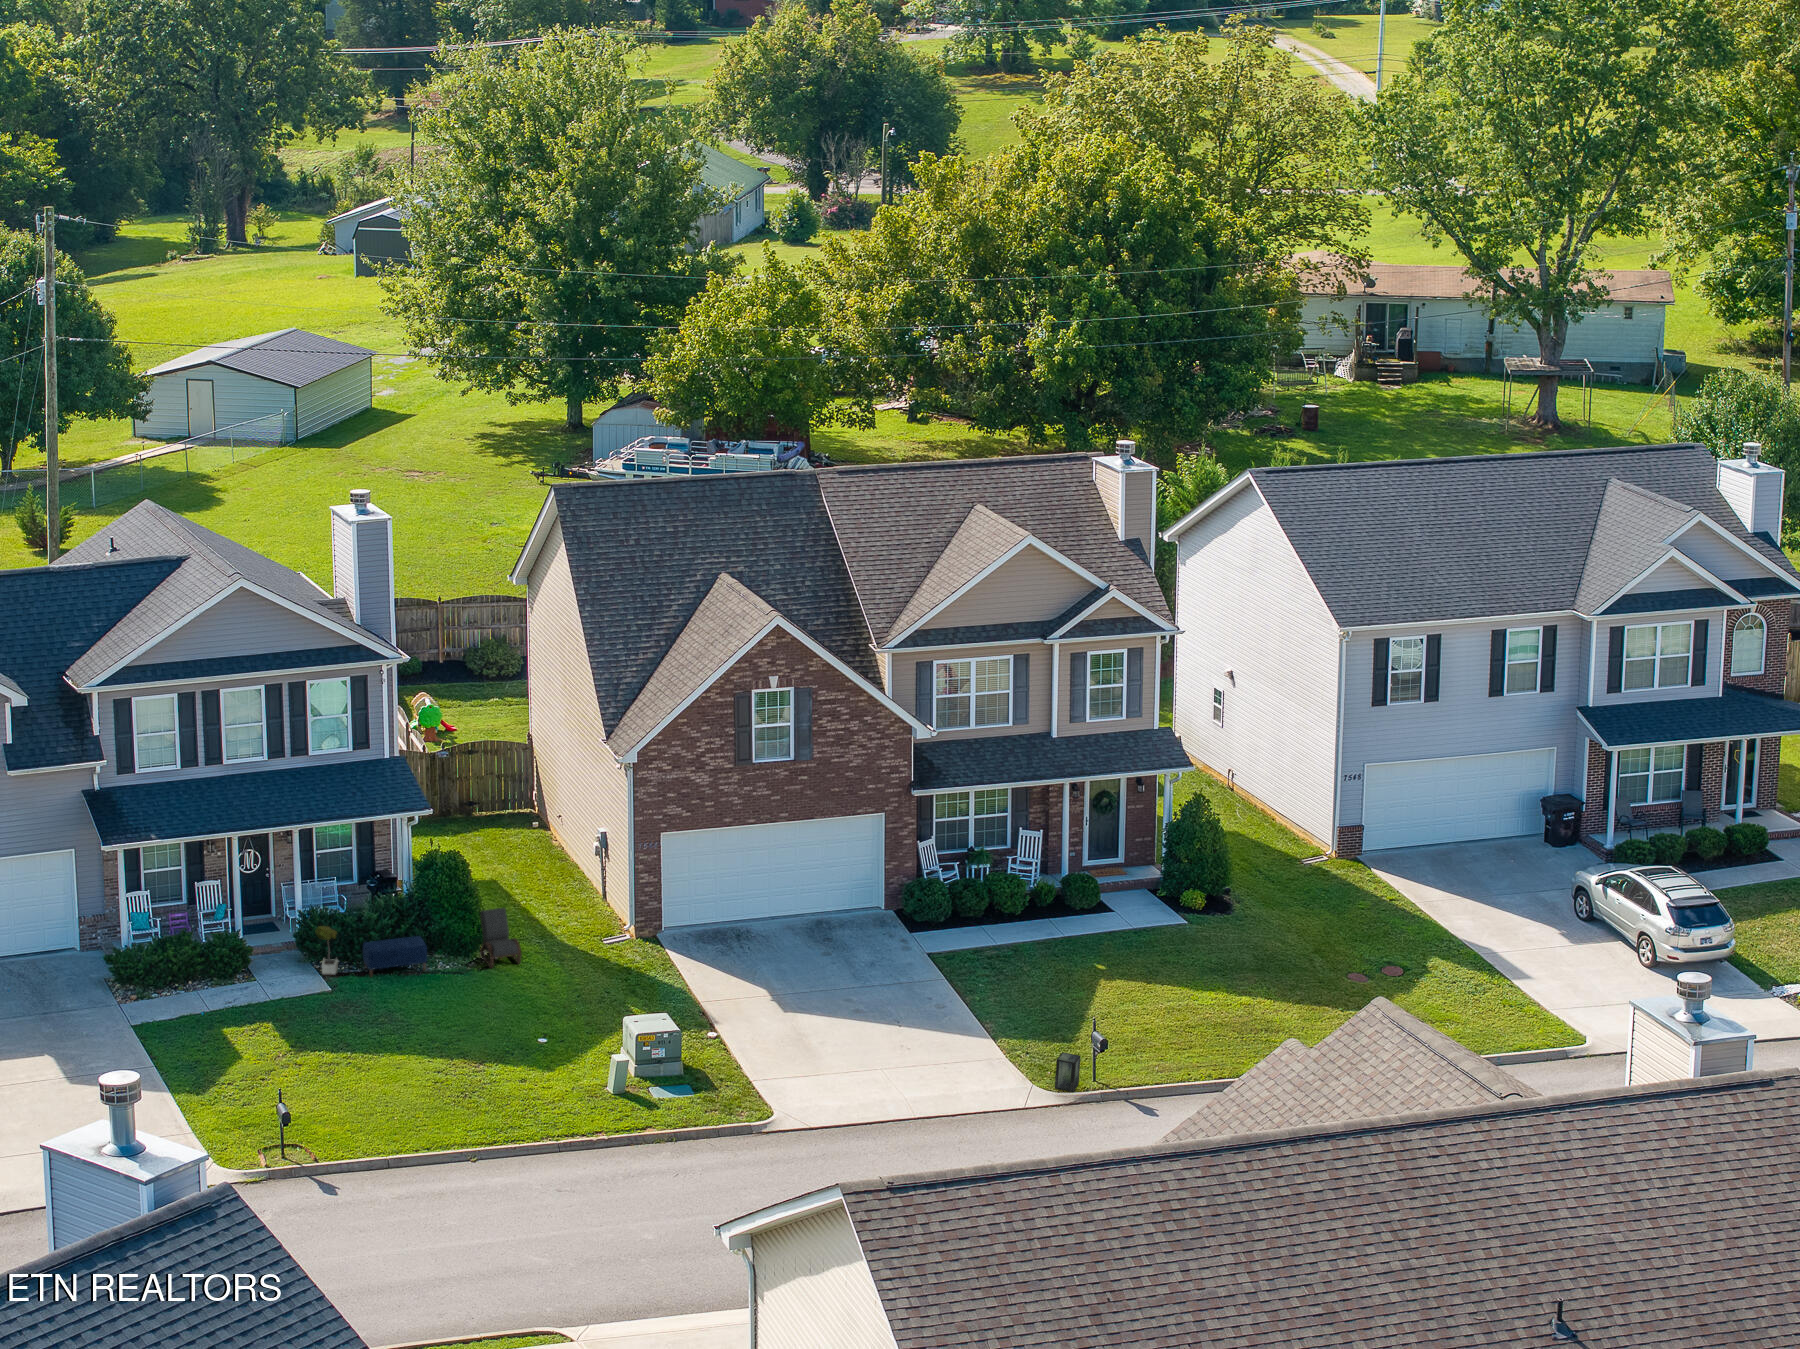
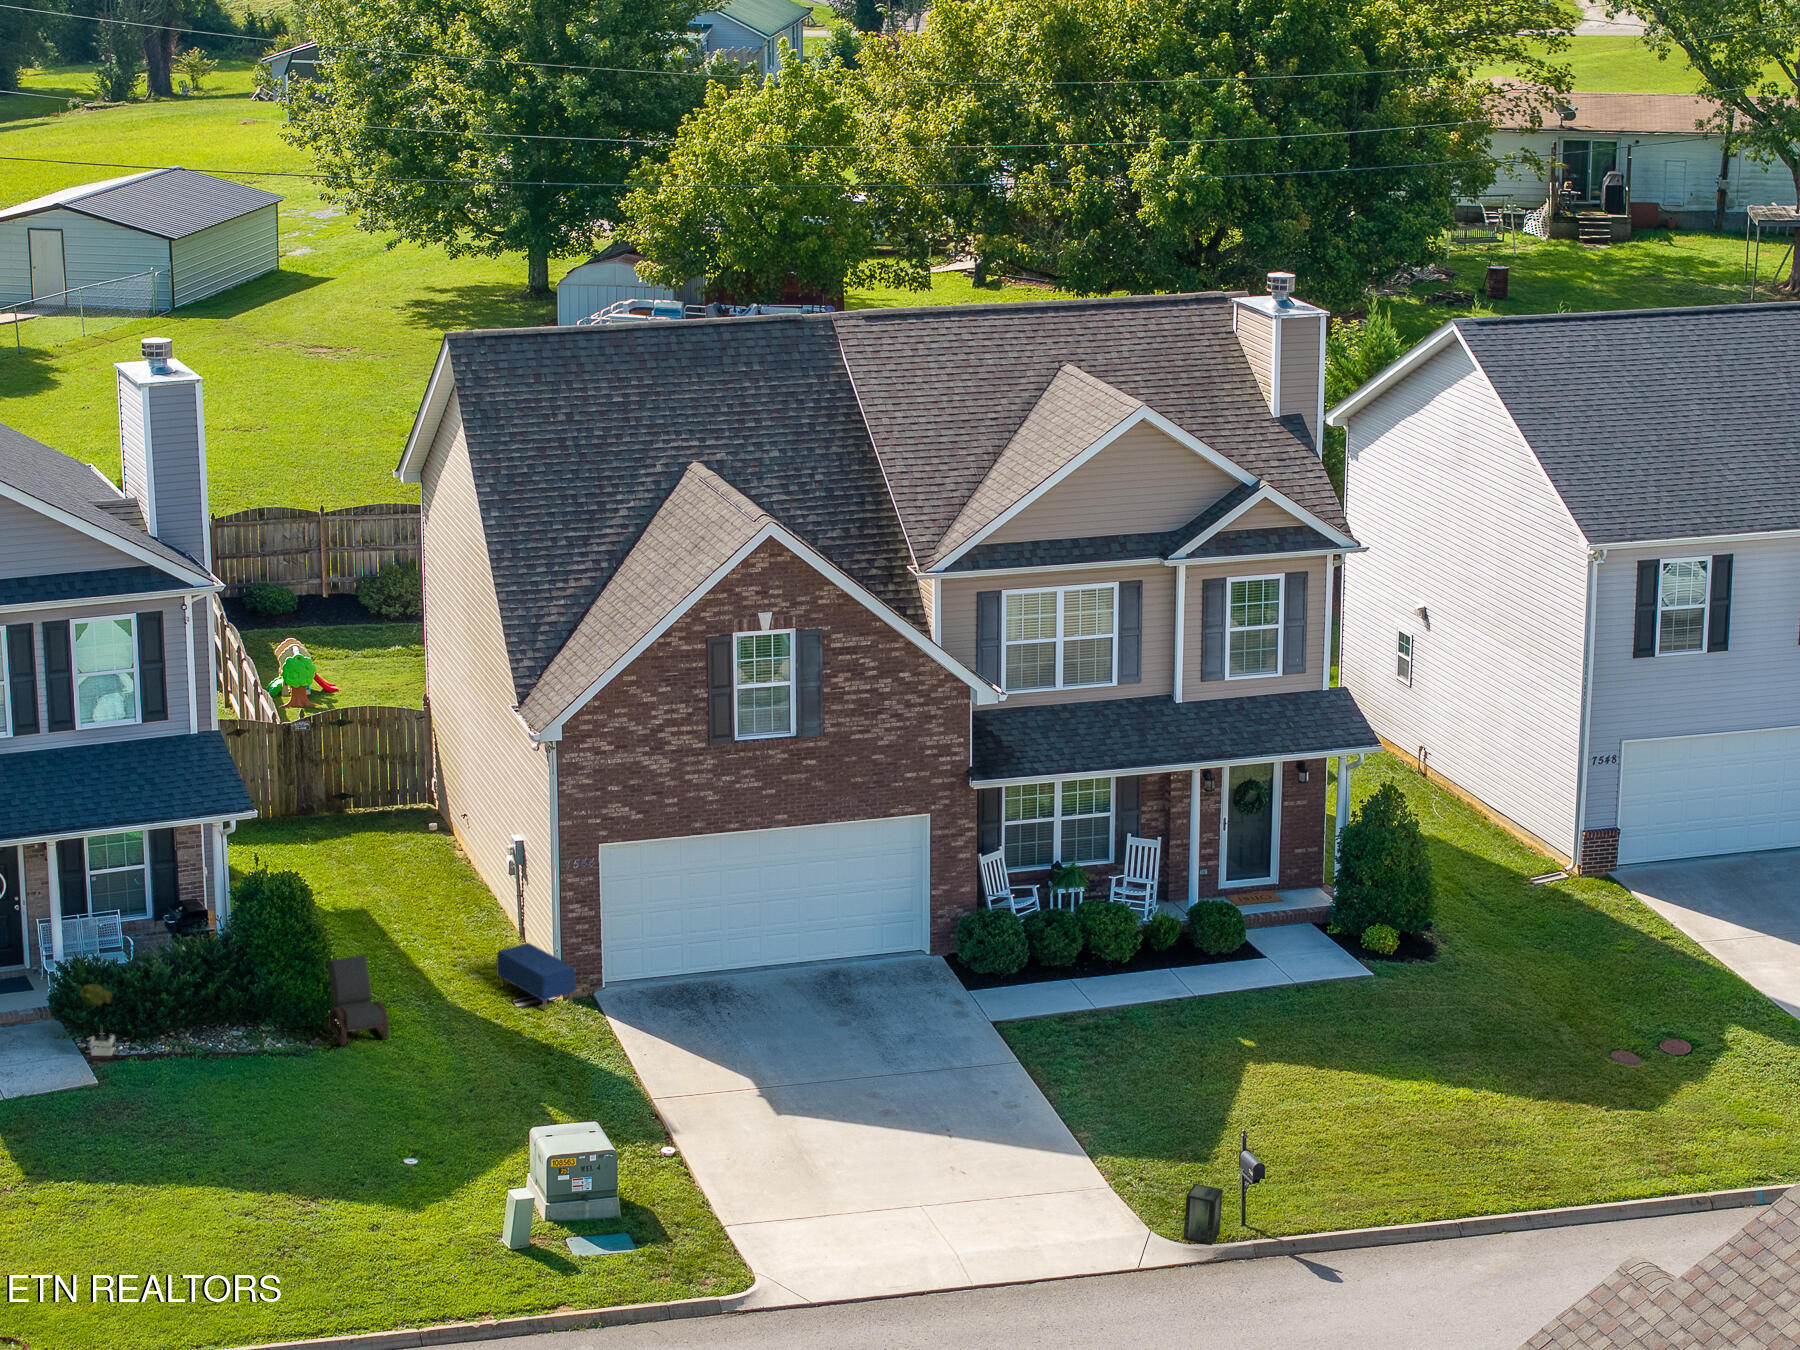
bench: present [363,936,427,976] -> present [496,943,576,1011]

